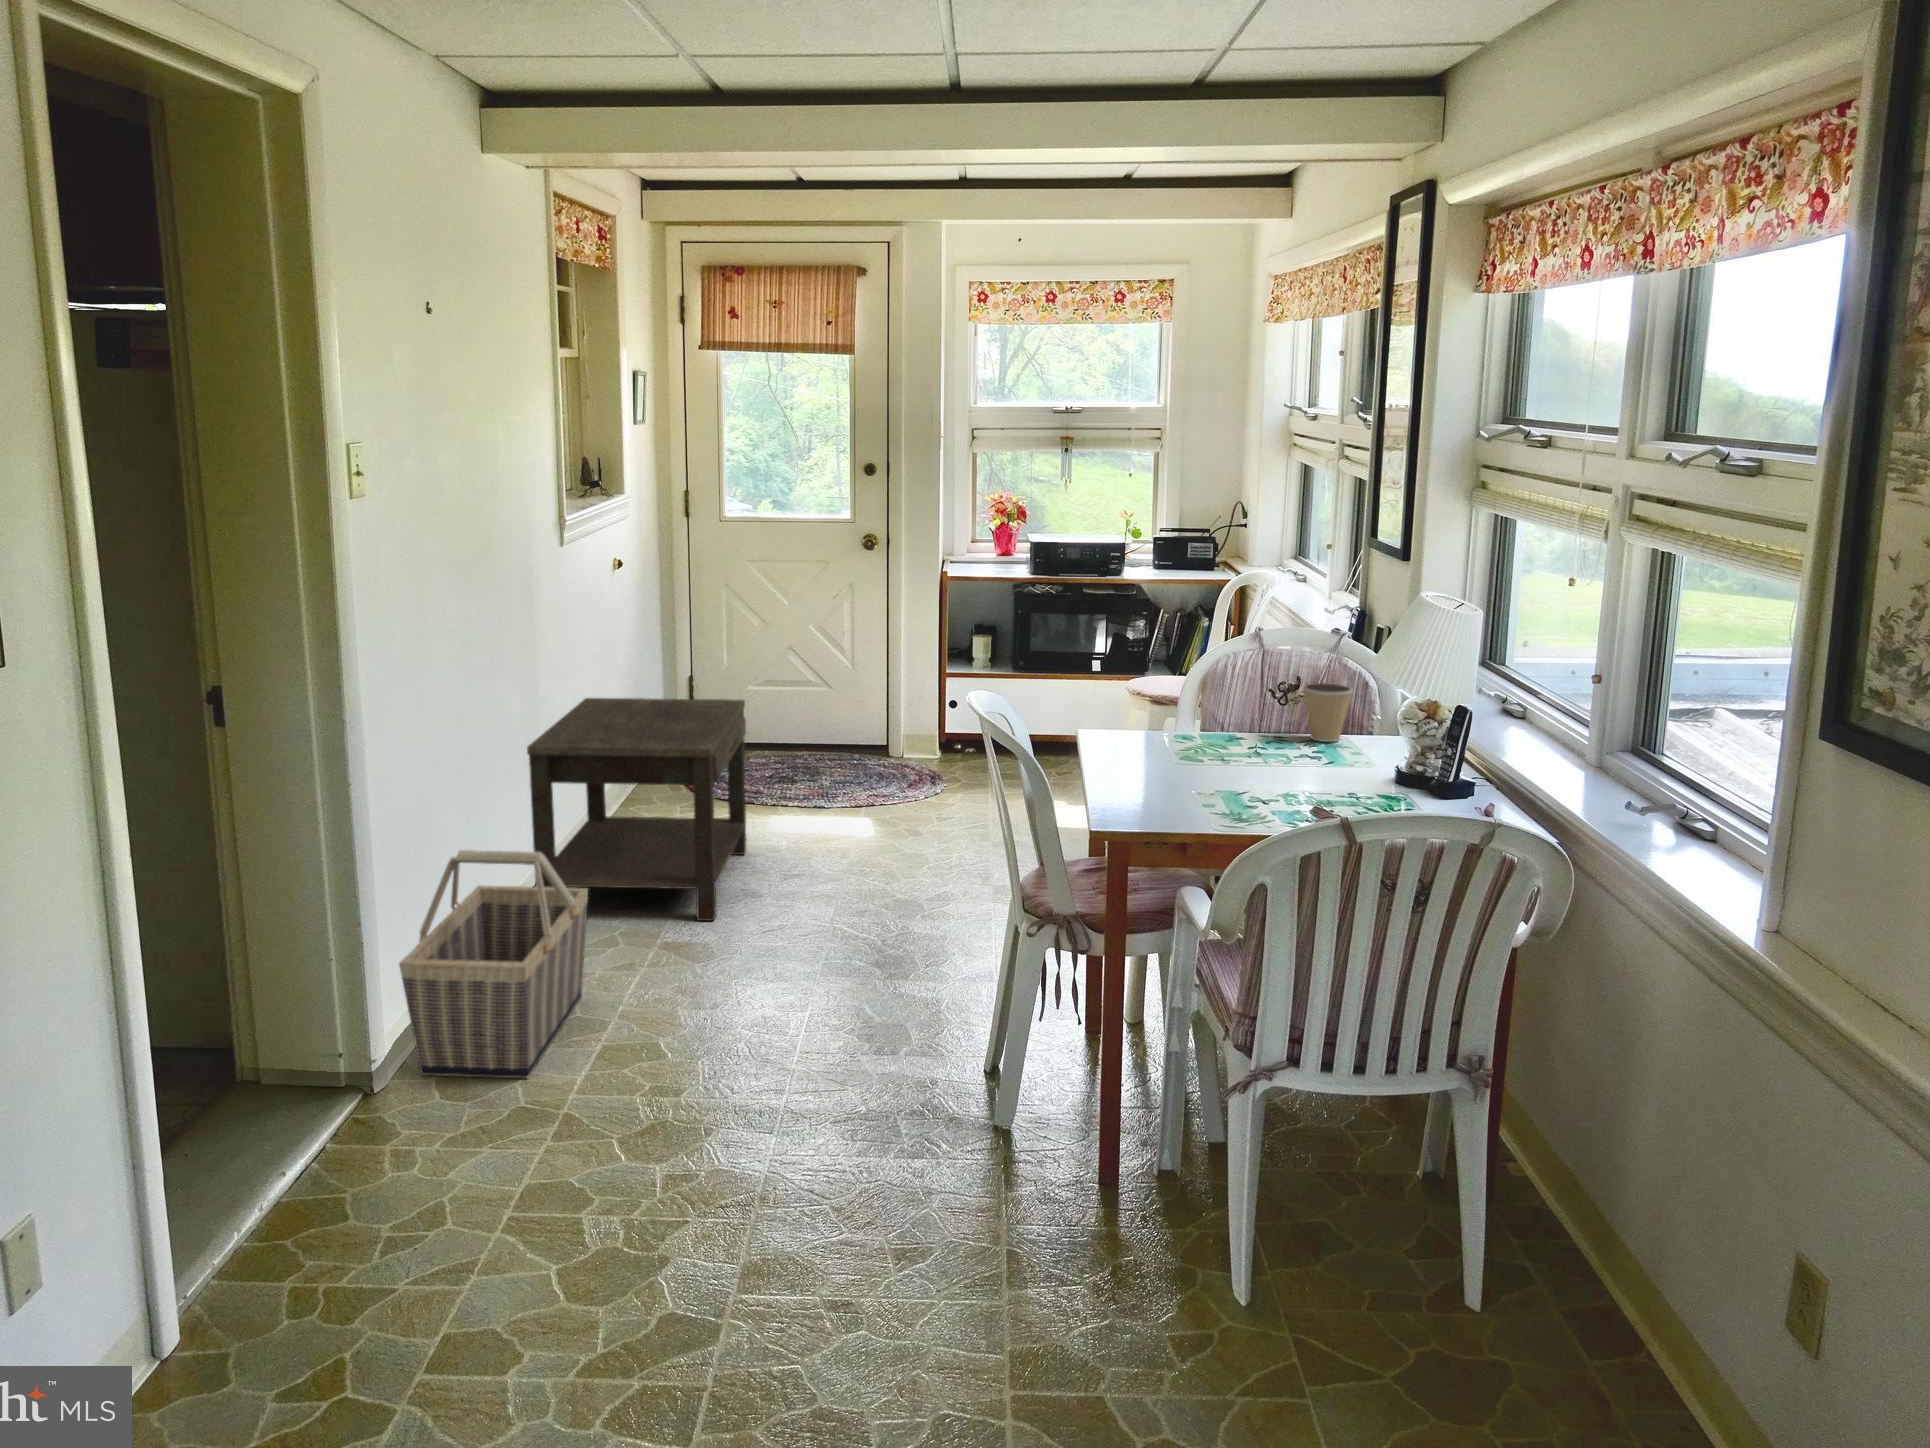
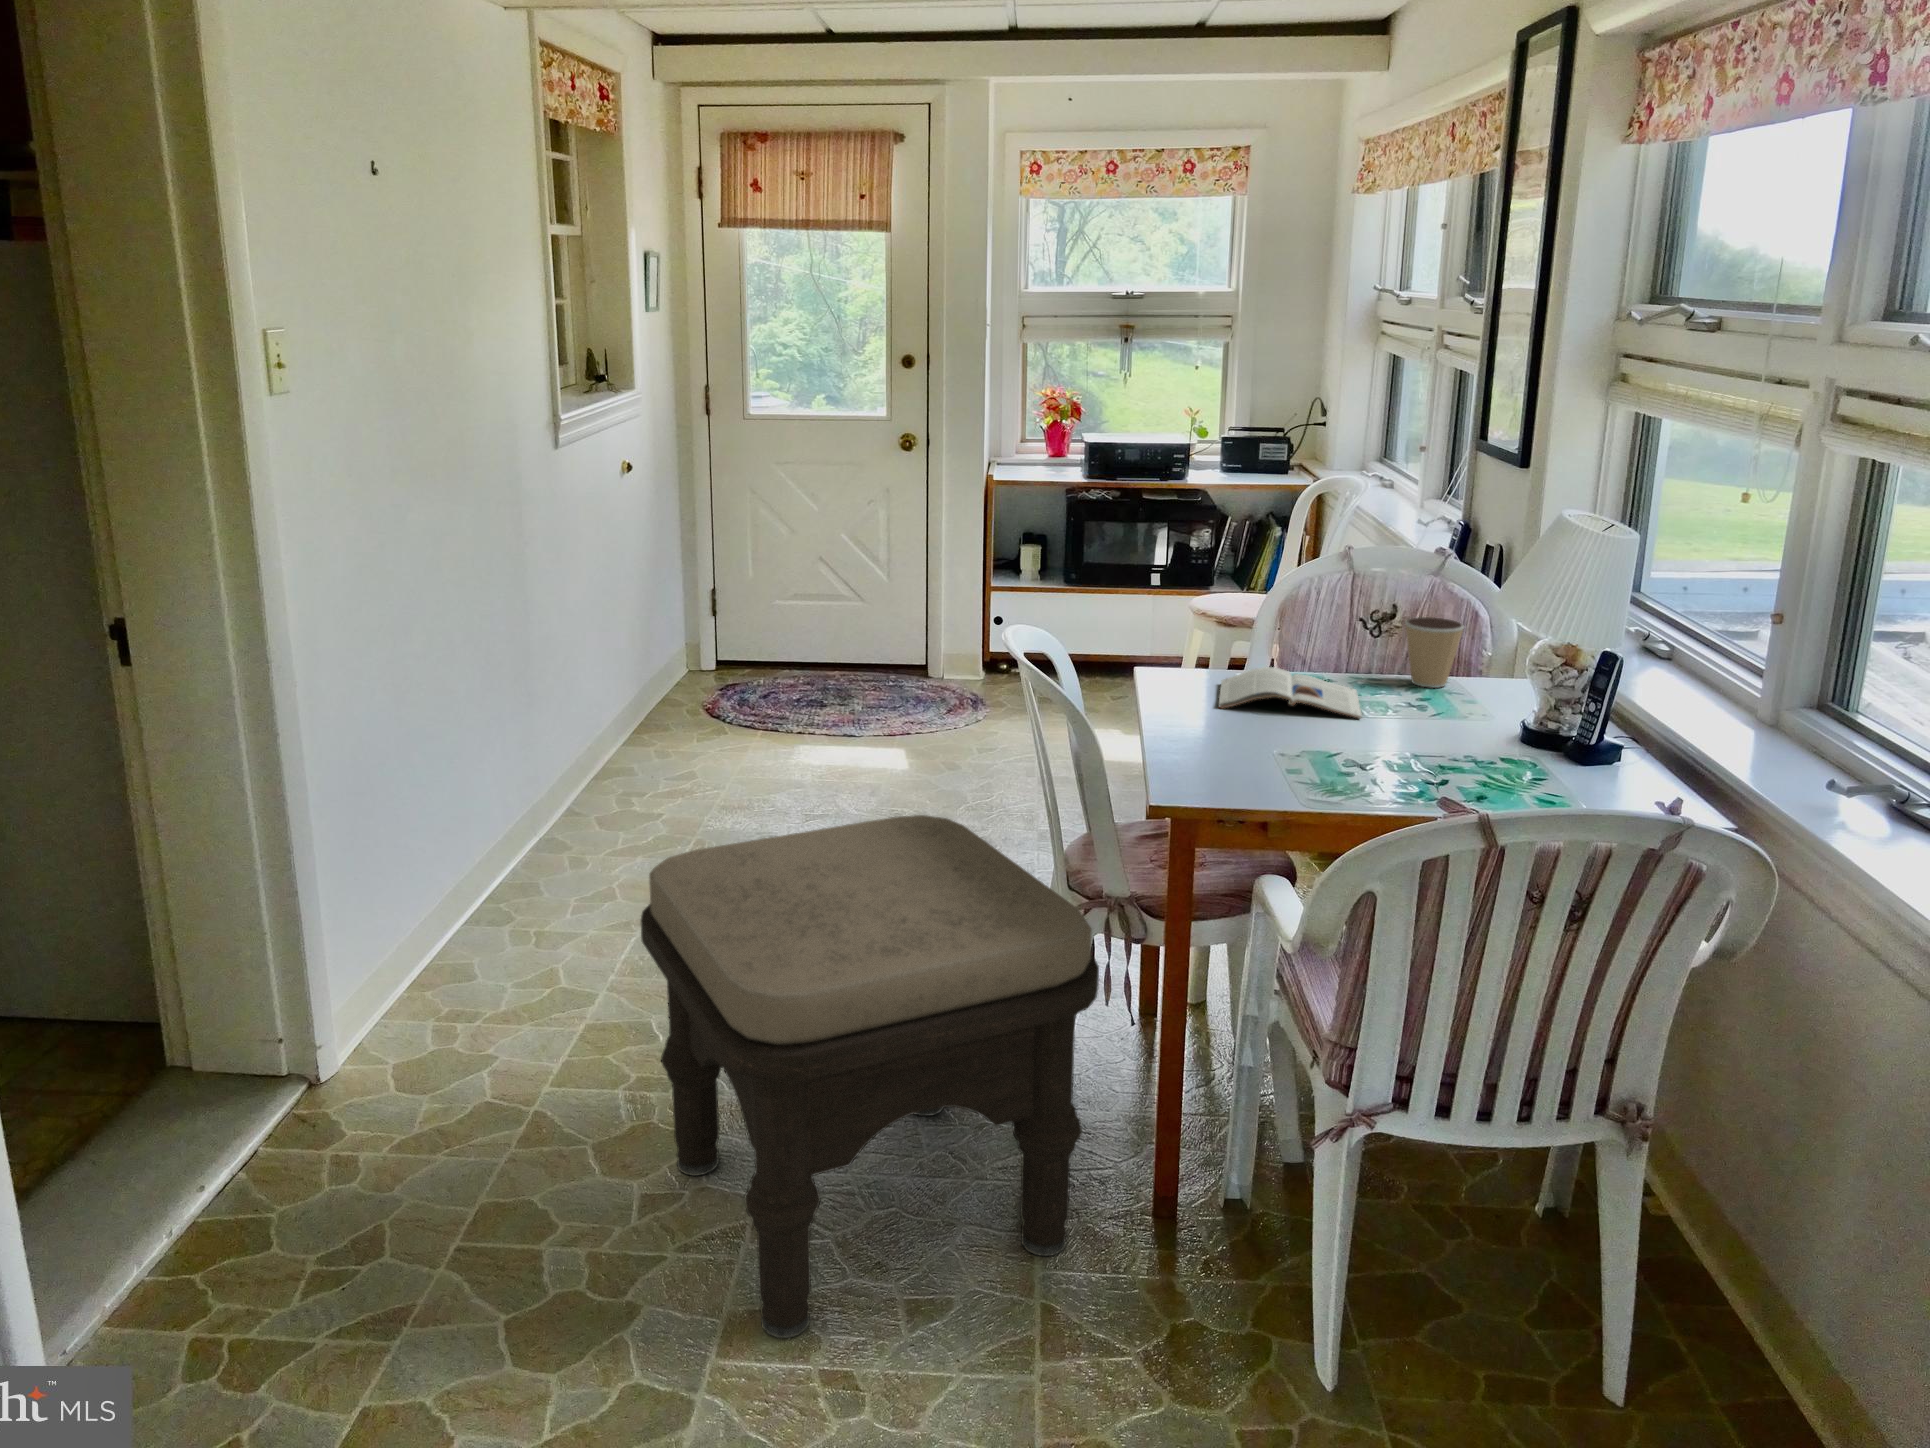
side table: present [527,698,747,921] -> none [512,620,765,873]
magazine: none [1148,725,1267,765] -> present [1218,667,1362,718]
ottoman: none [665,849,1051,1279] -> present [641,815,1099,1338]
basket: present [399,850,588,1078] -> none [348,804,574,1067]

